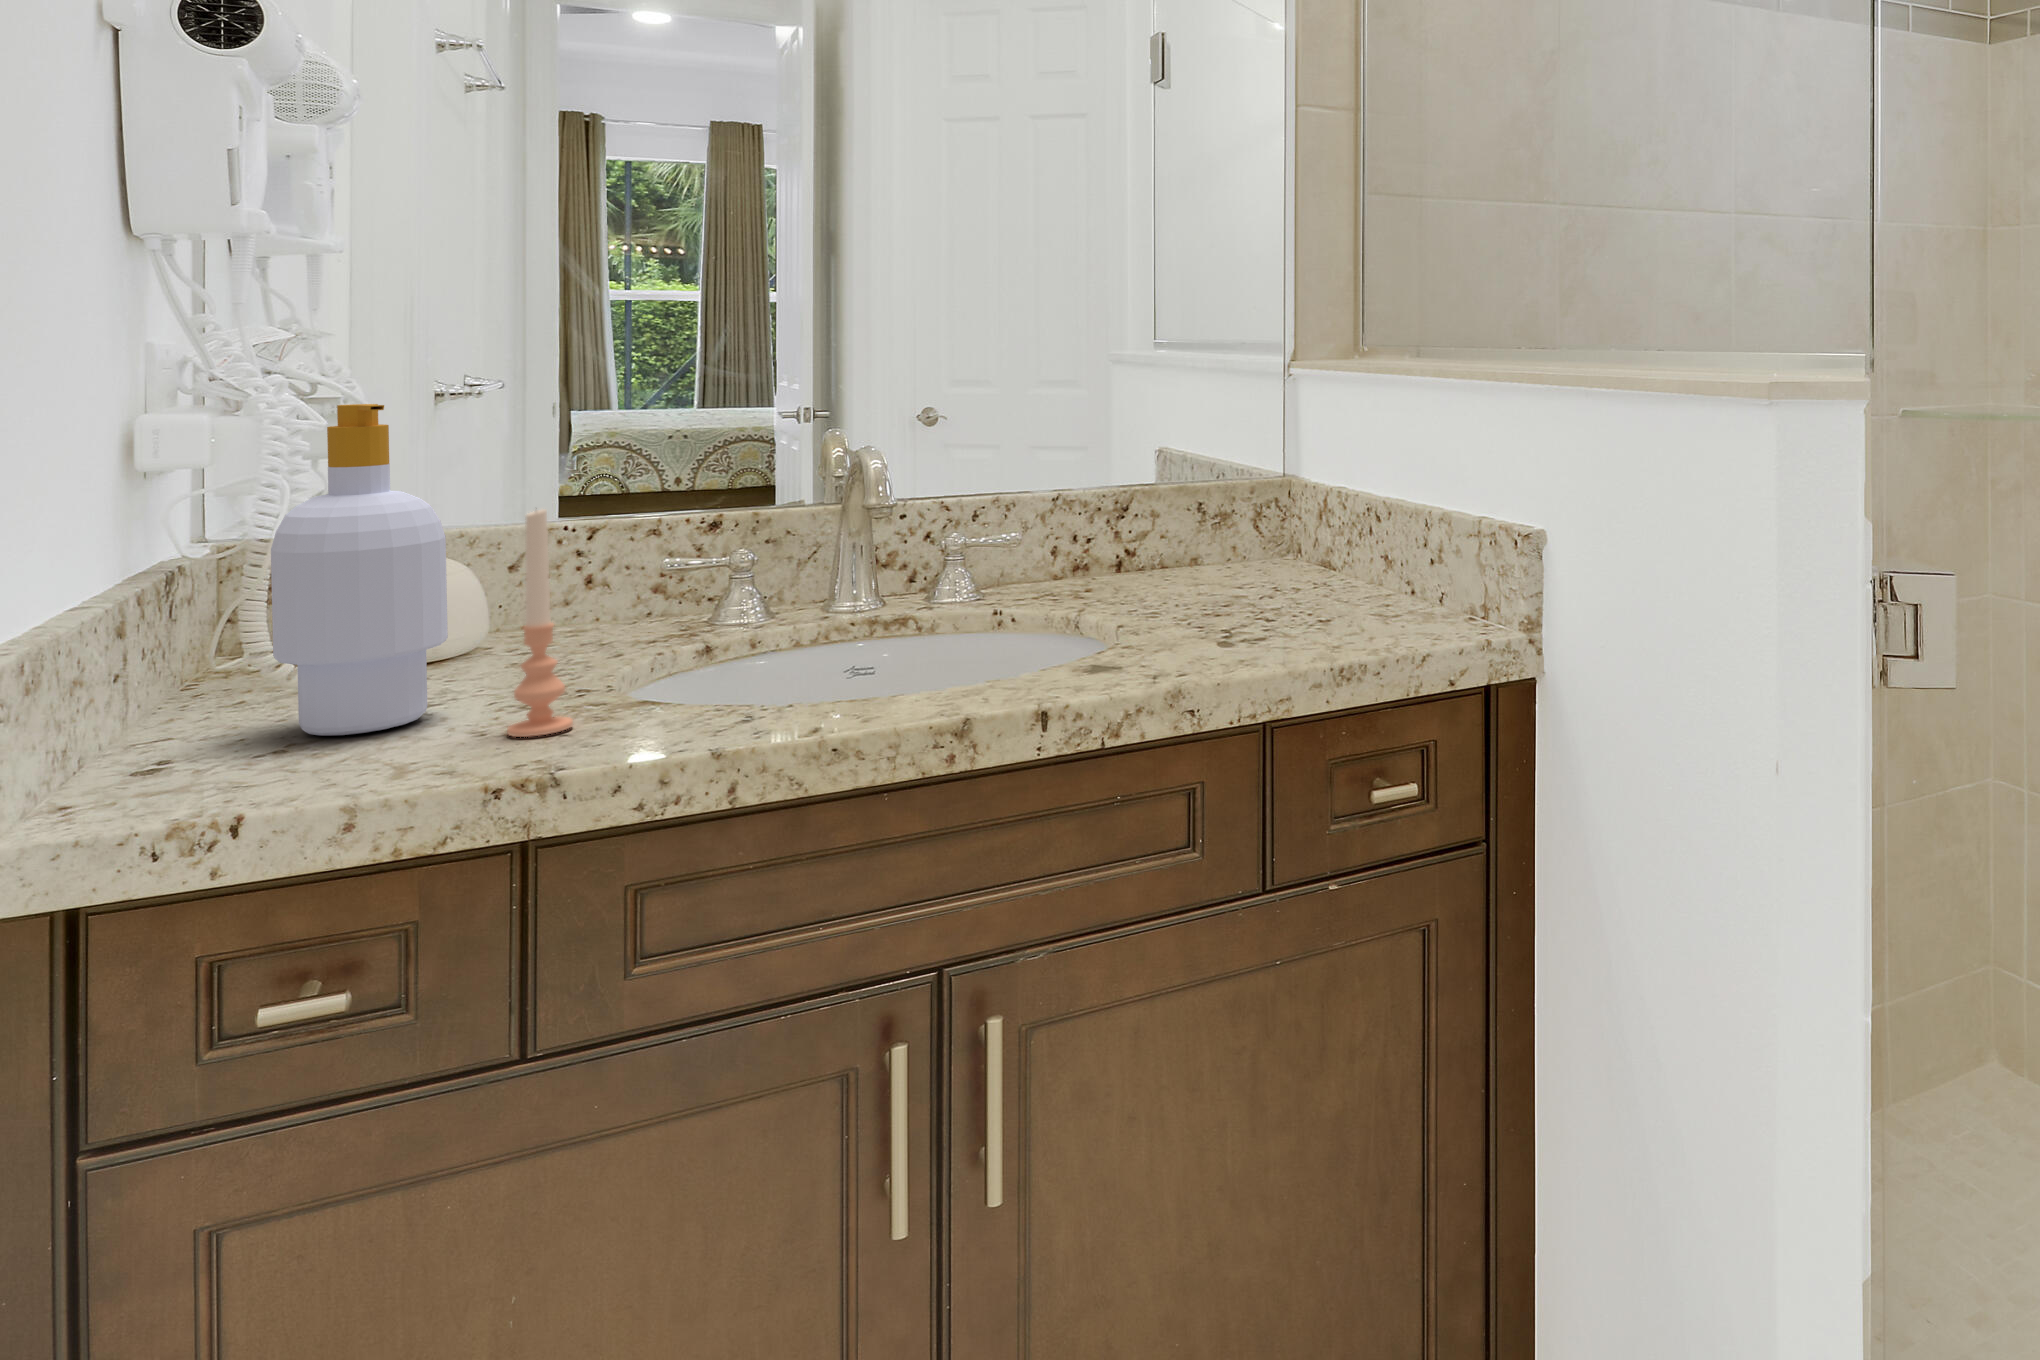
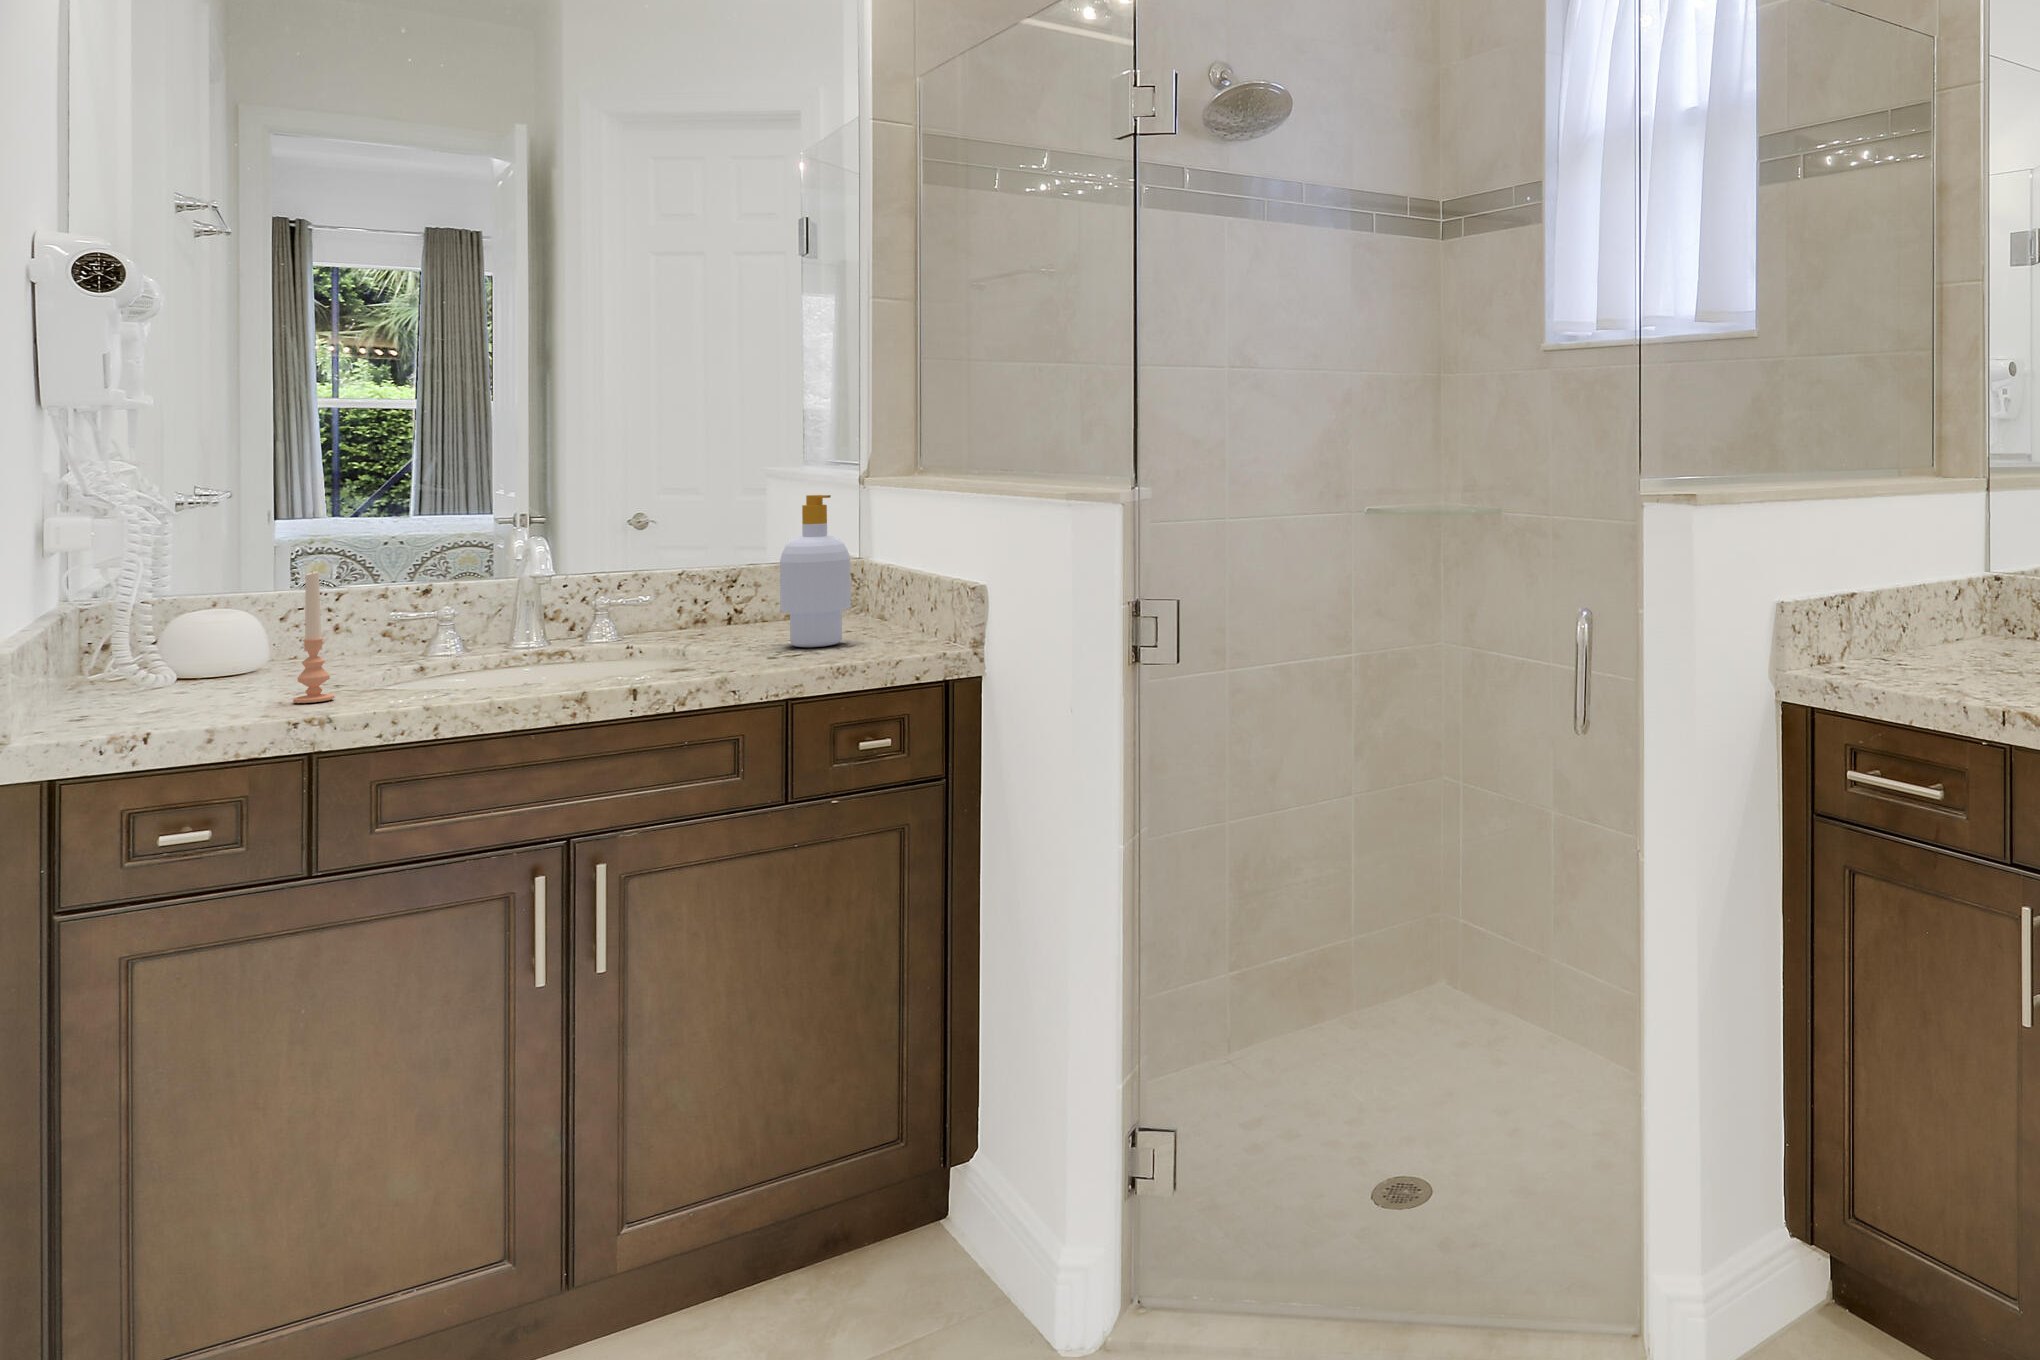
soap bottle: present [271,404,448,735] -> present [780,495,851,647]

